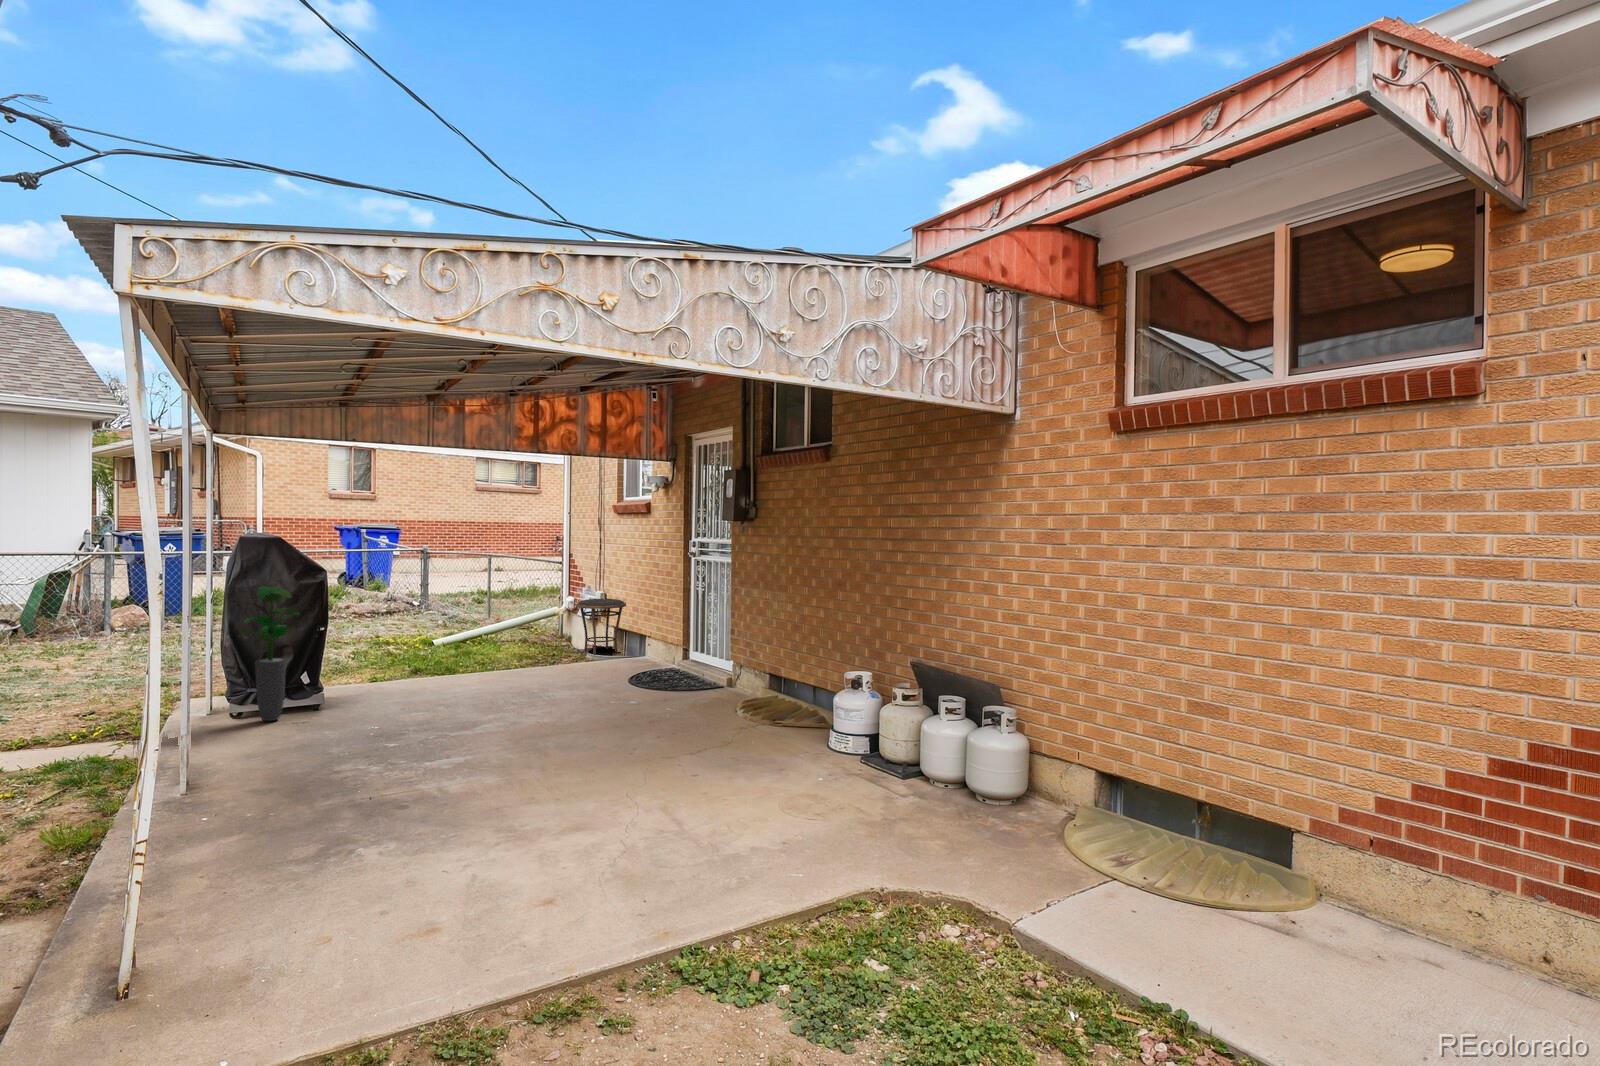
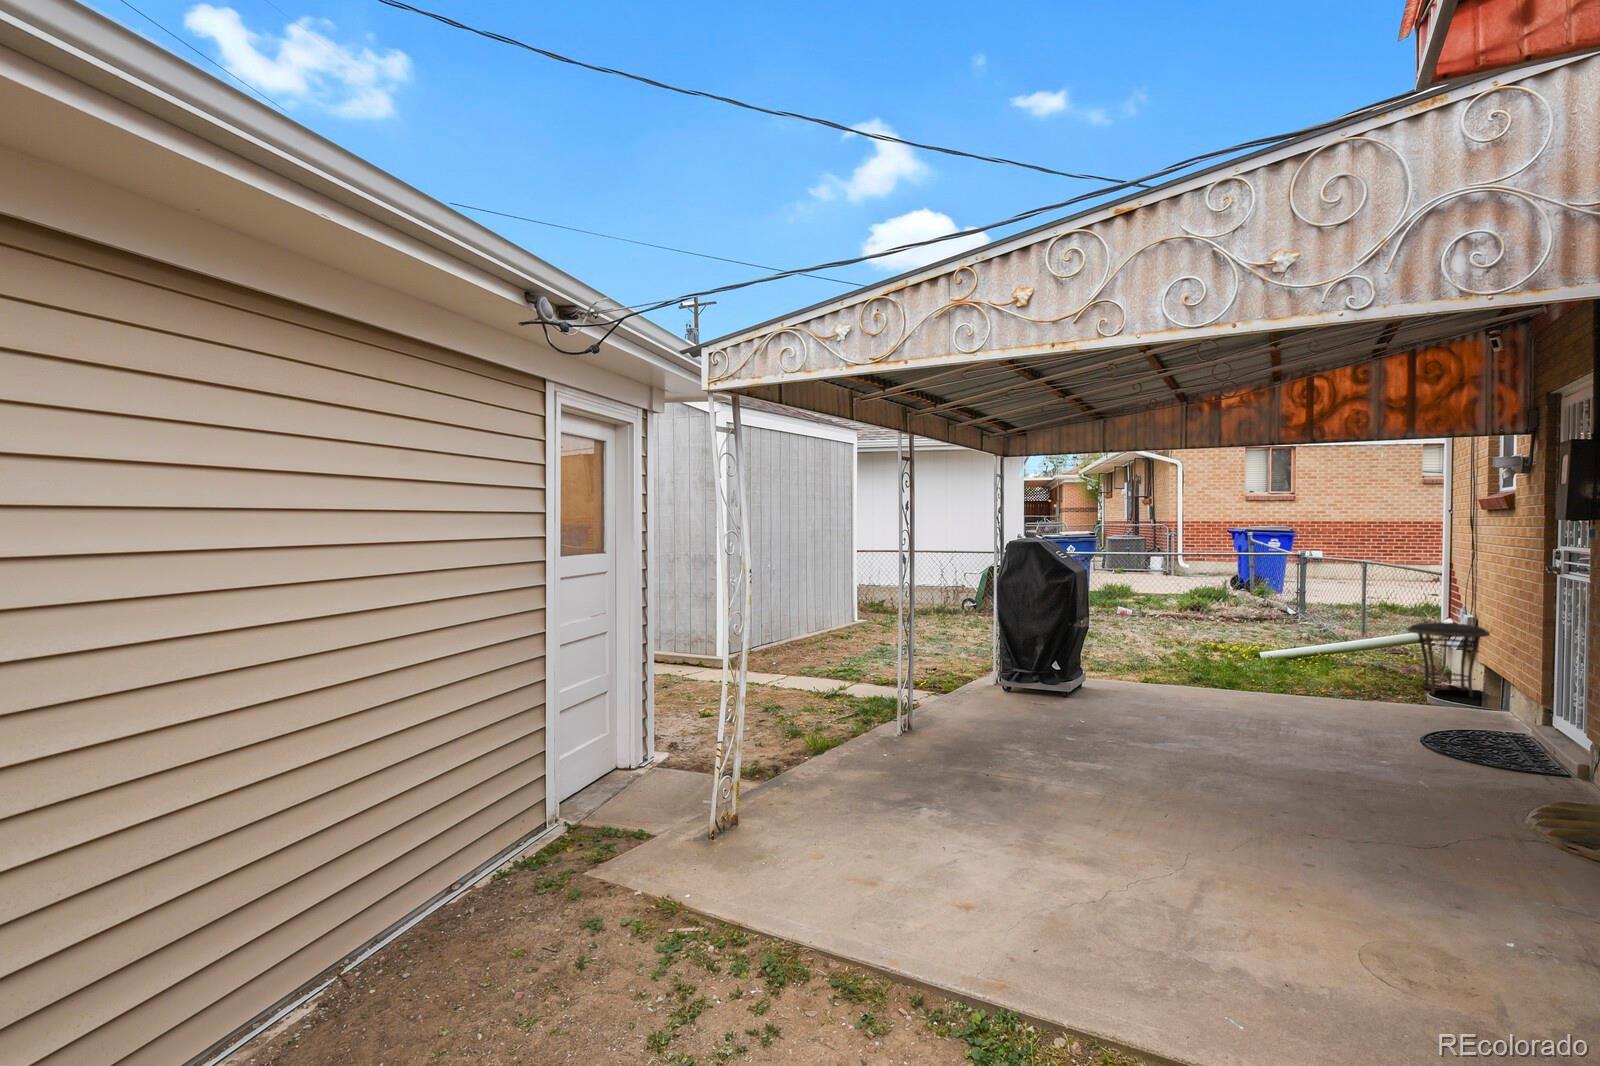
potted plant: present [243,587,300,721] -> none [996,584,1048,698]

